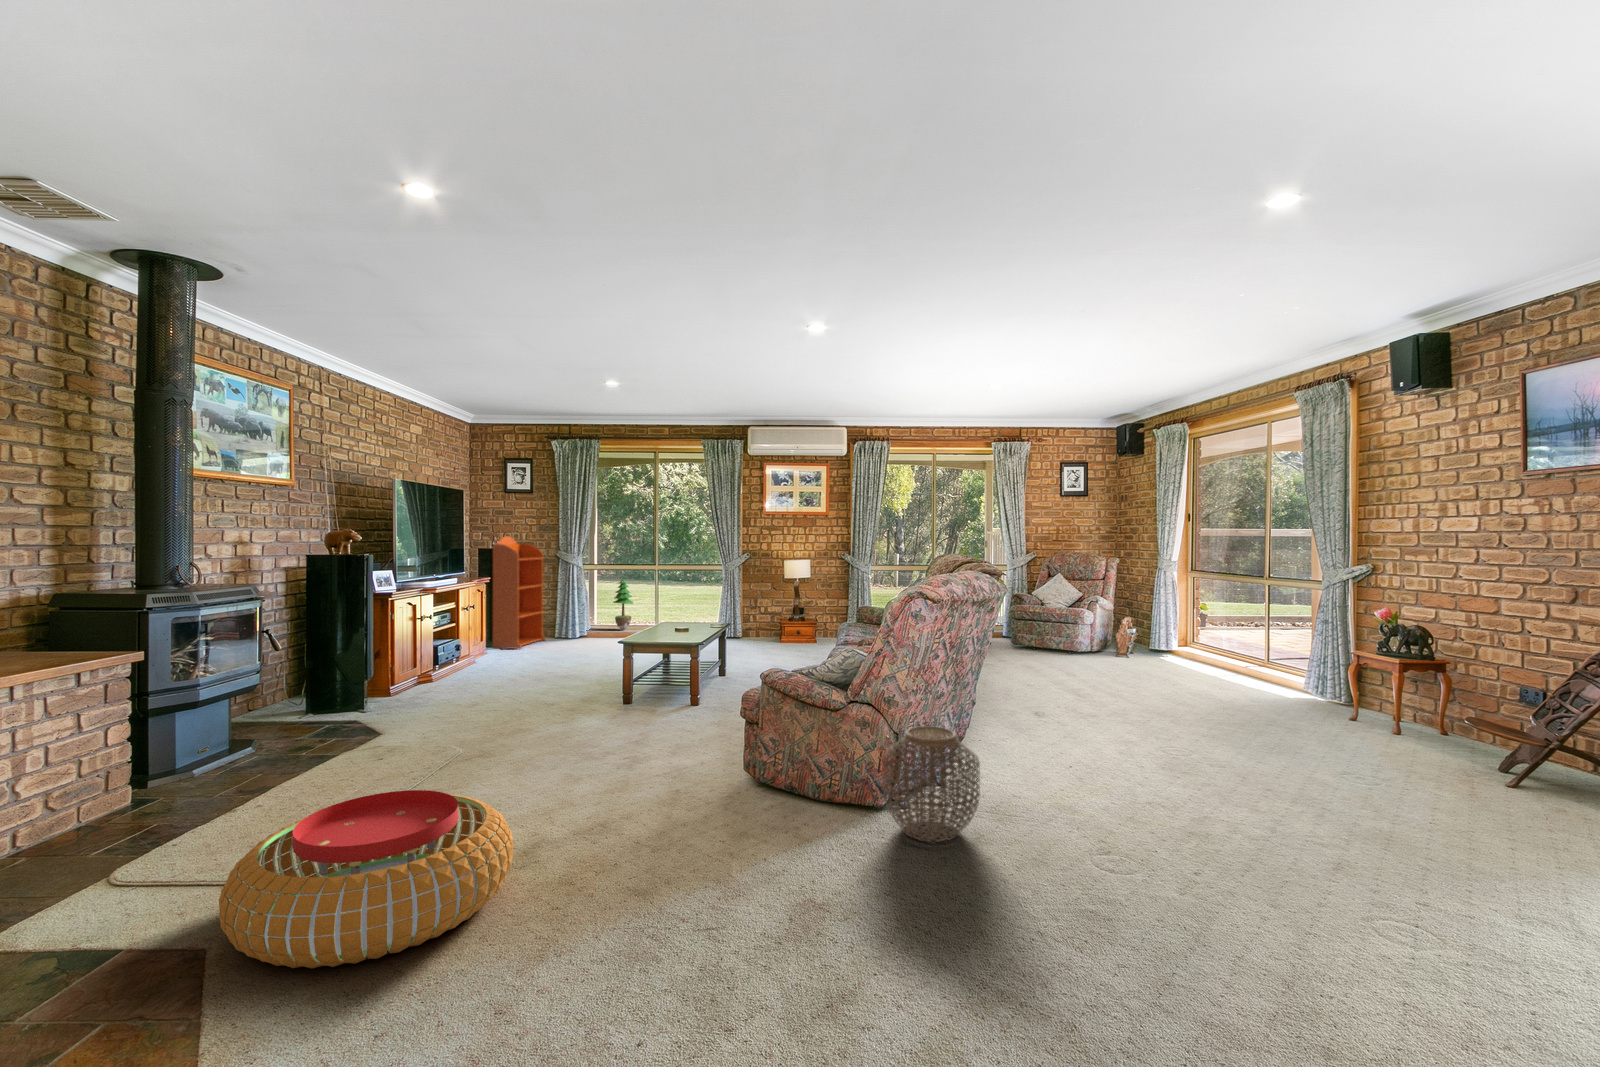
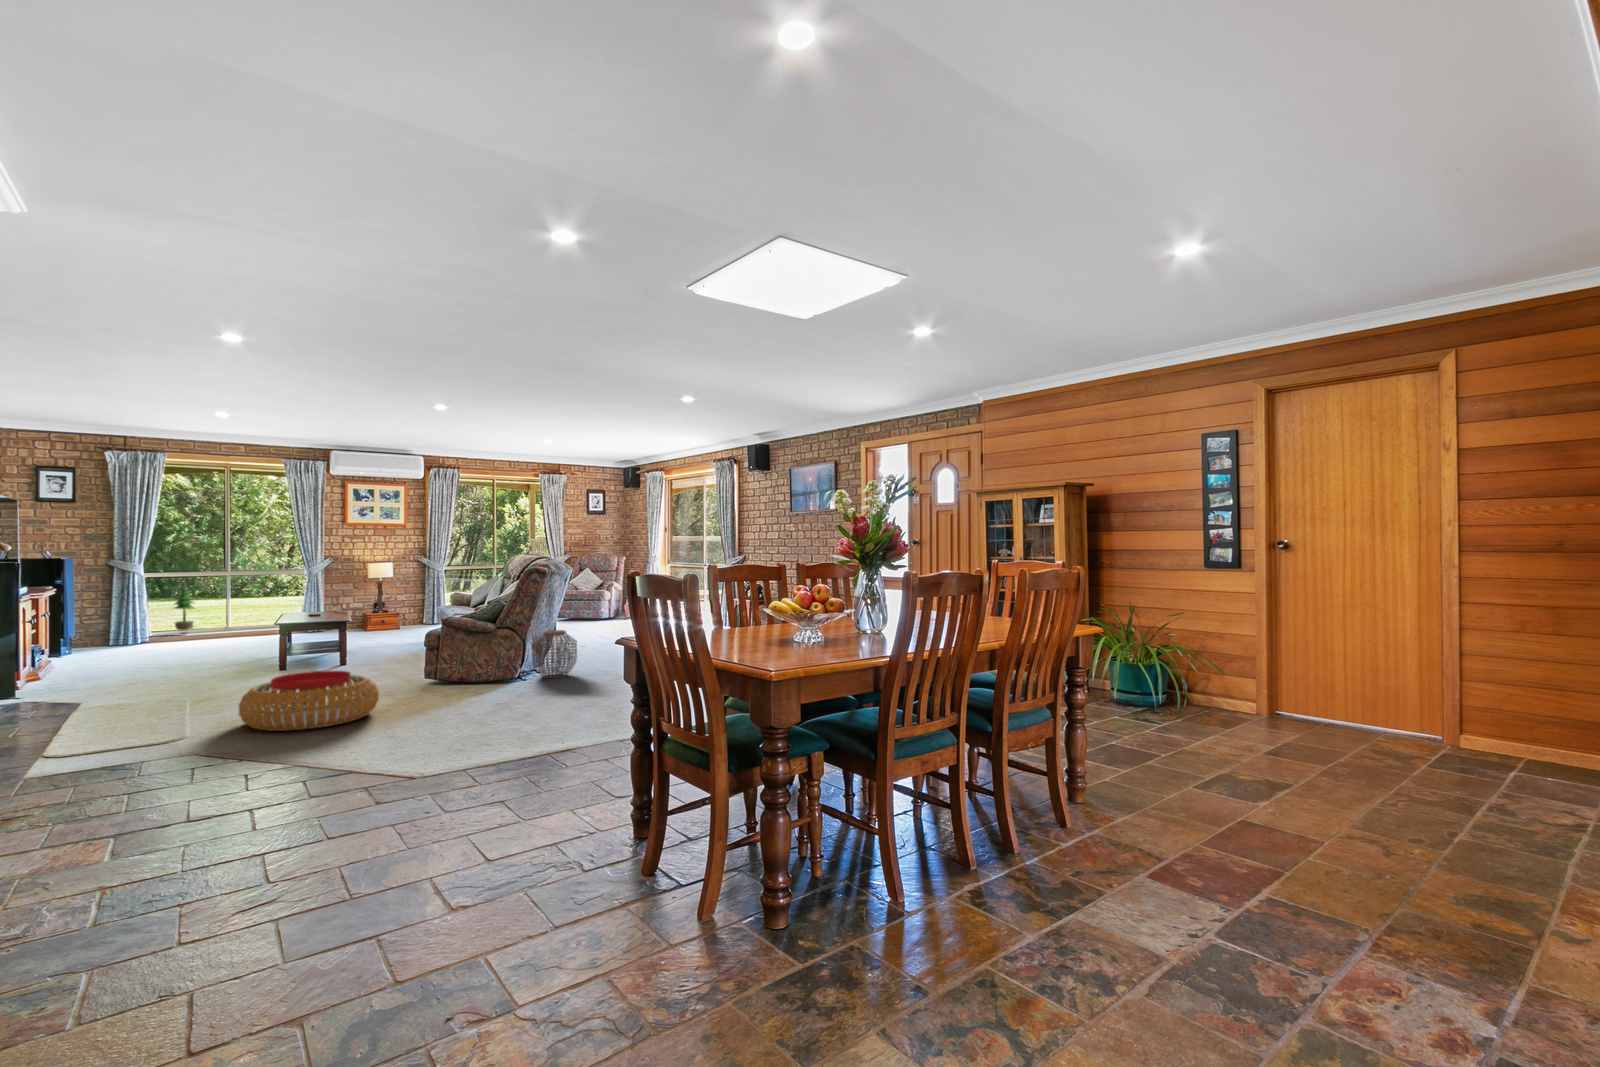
bookcase: present [493,536,546,649] -> none [60,546,111,655]

